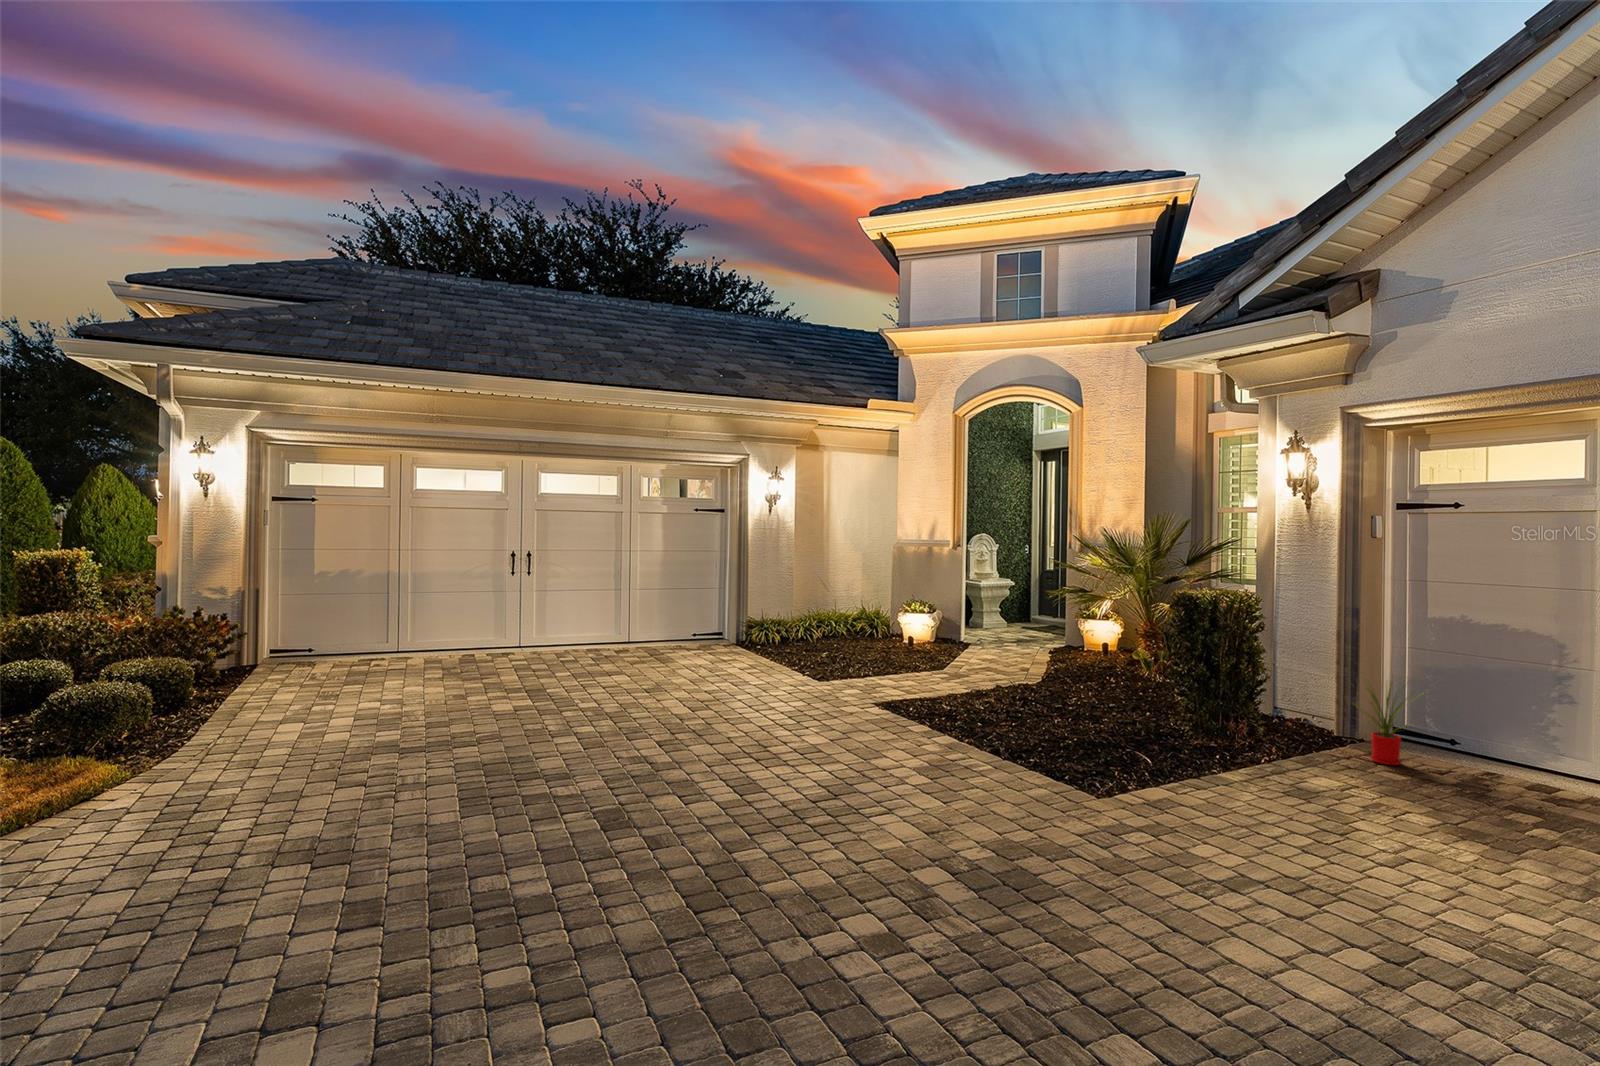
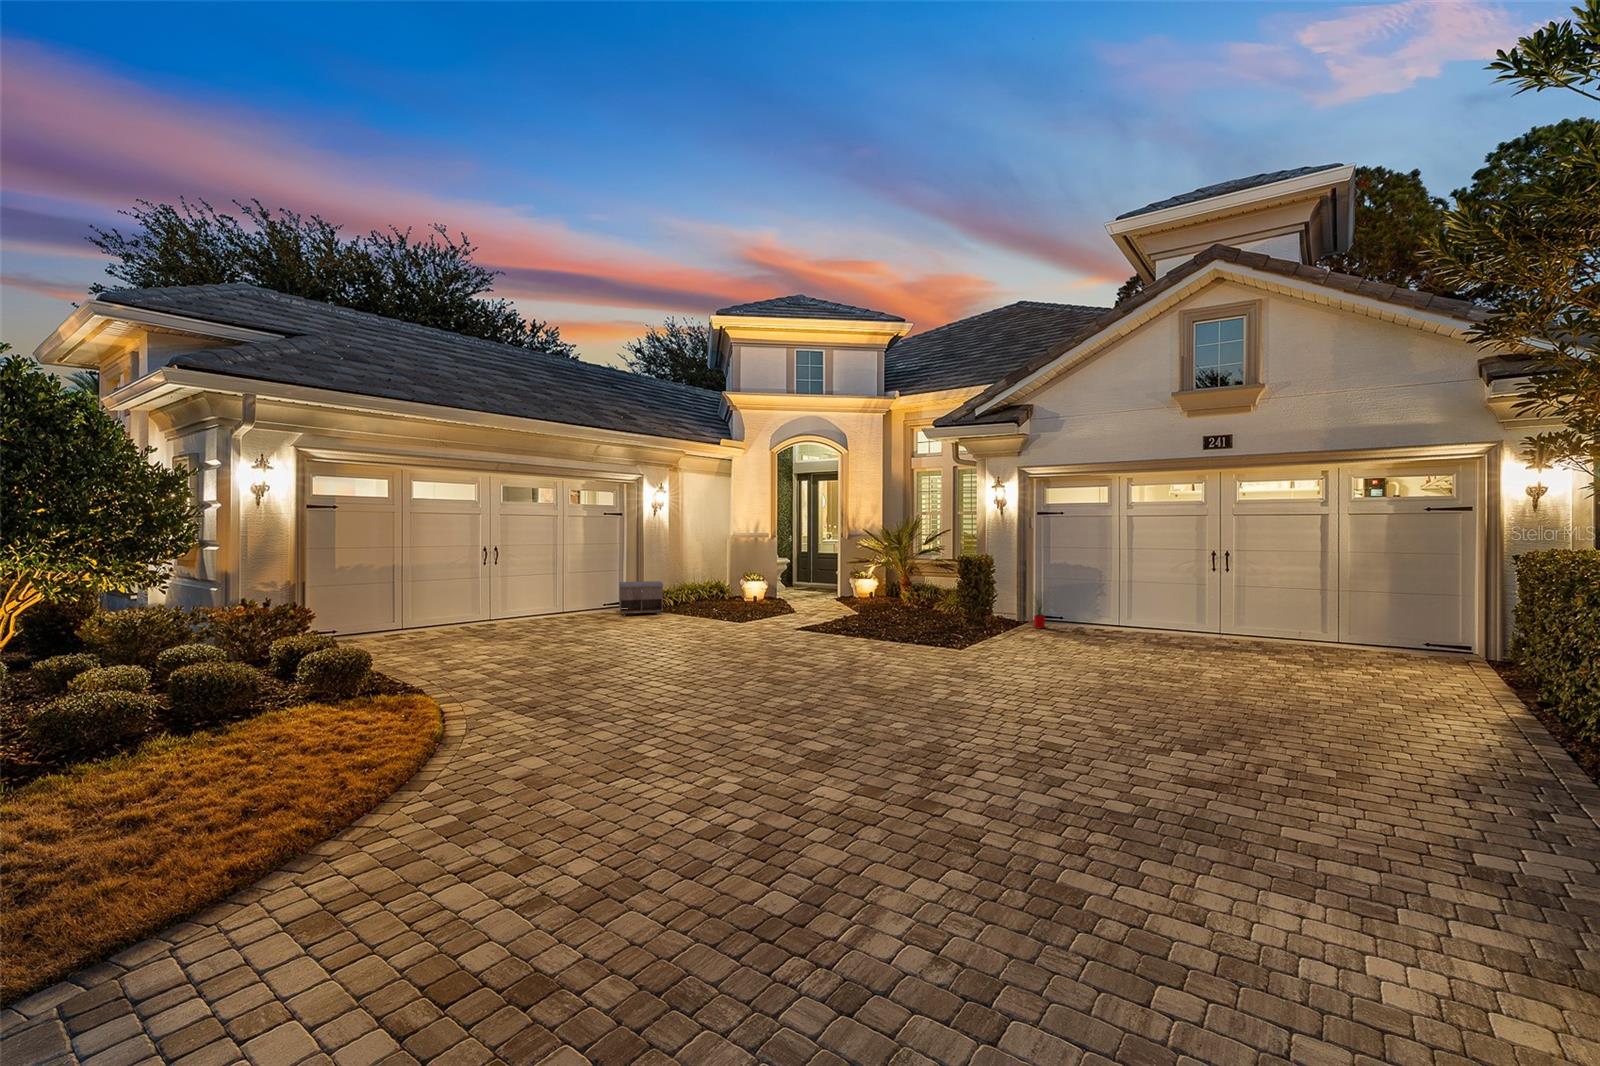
storage bench: none [702,602,765,650] -> present [619,581,663,616]

